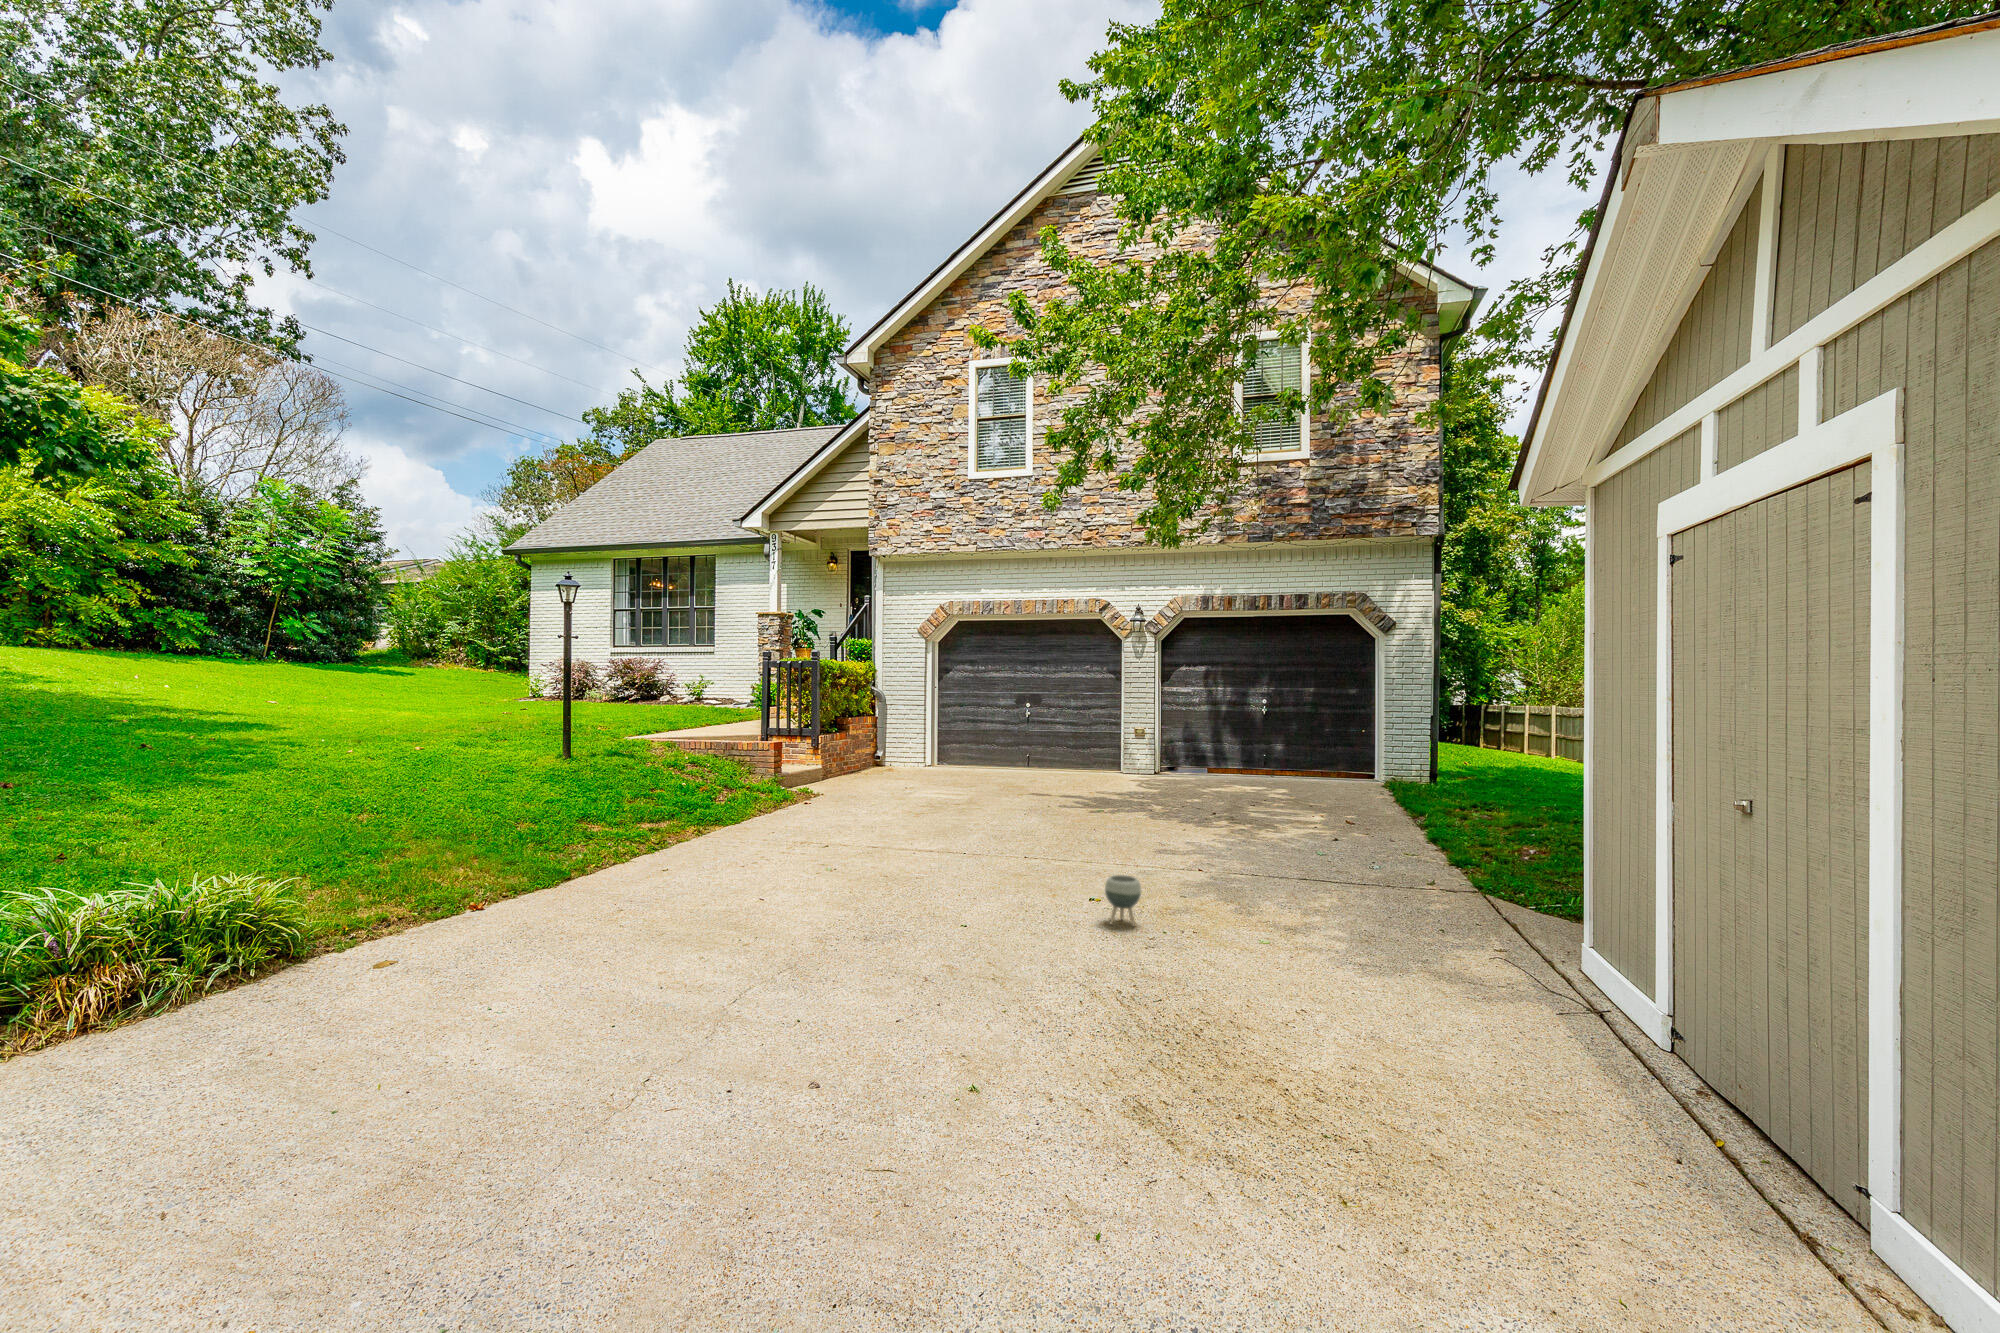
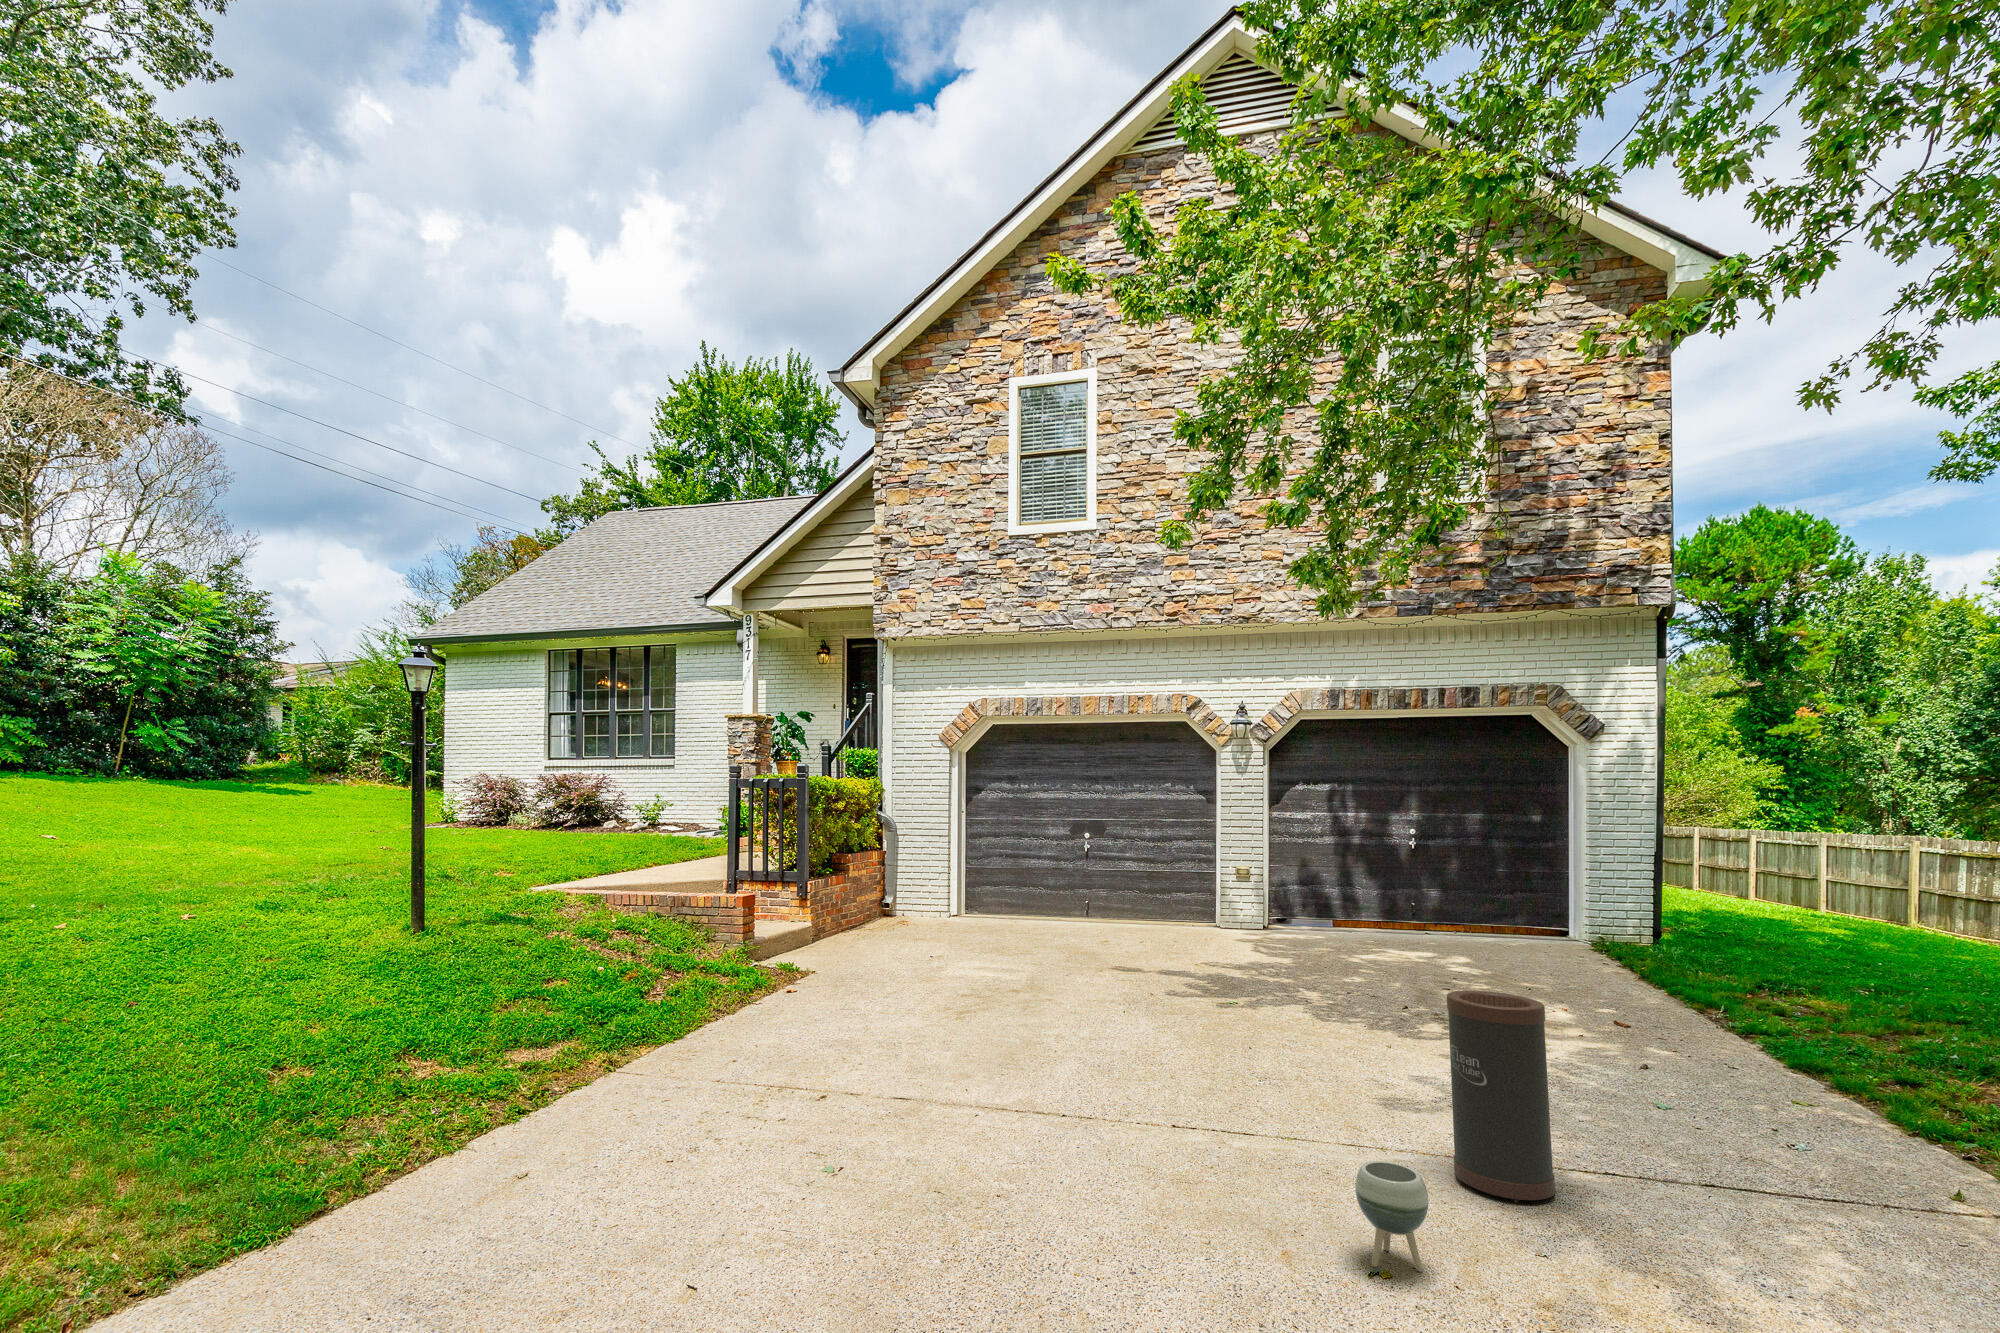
trash can: none [1182,792,1237,904] -> present [1447,991,1555,1203]

